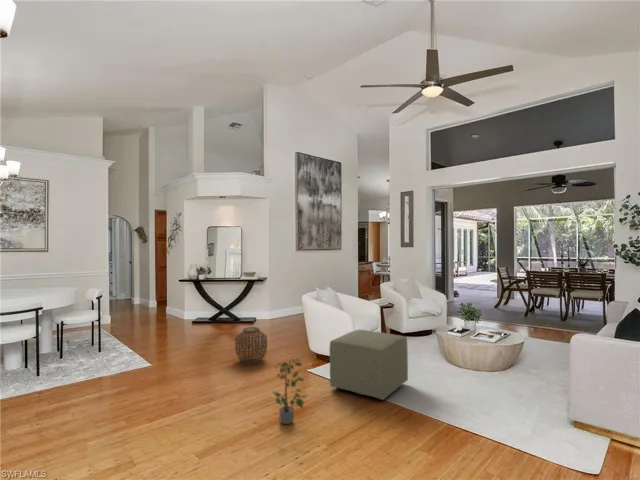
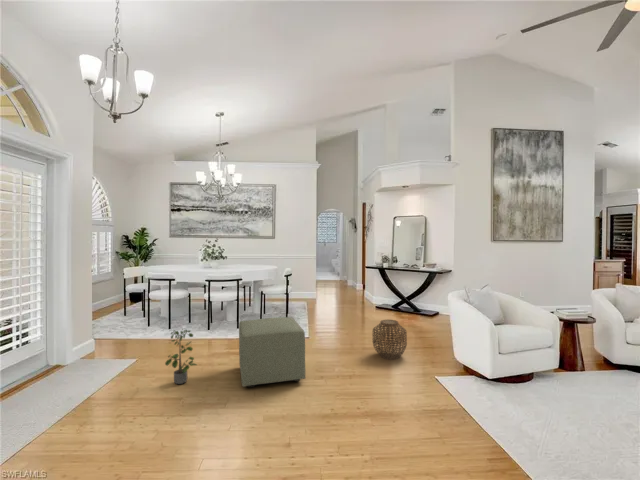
ottoman: present [329,330,408,400] -> present [239,317,306,388]
potted plant: present [272,359,307,424] -> present [165,330,197,384]

